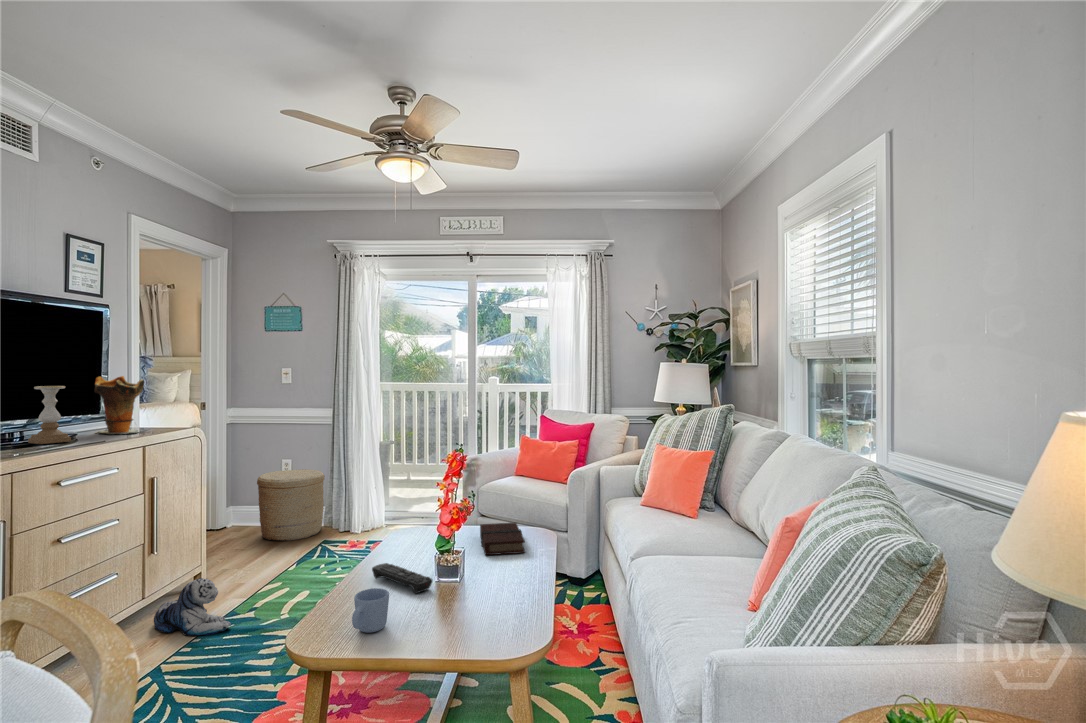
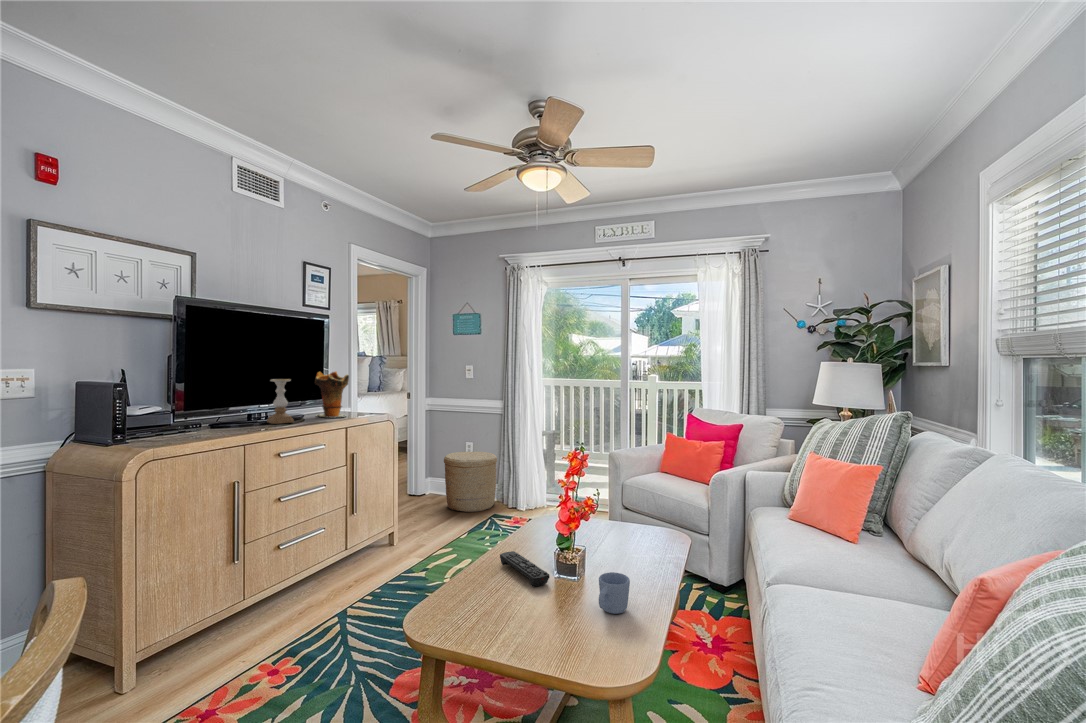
book: present [480,522,525,555] -> none [610,521,651,557]
plush toy: present [154,578,231,636] -> none [352,540,405,589]
mug: present [352,588,389,633] -> present [599,572,630,614]

